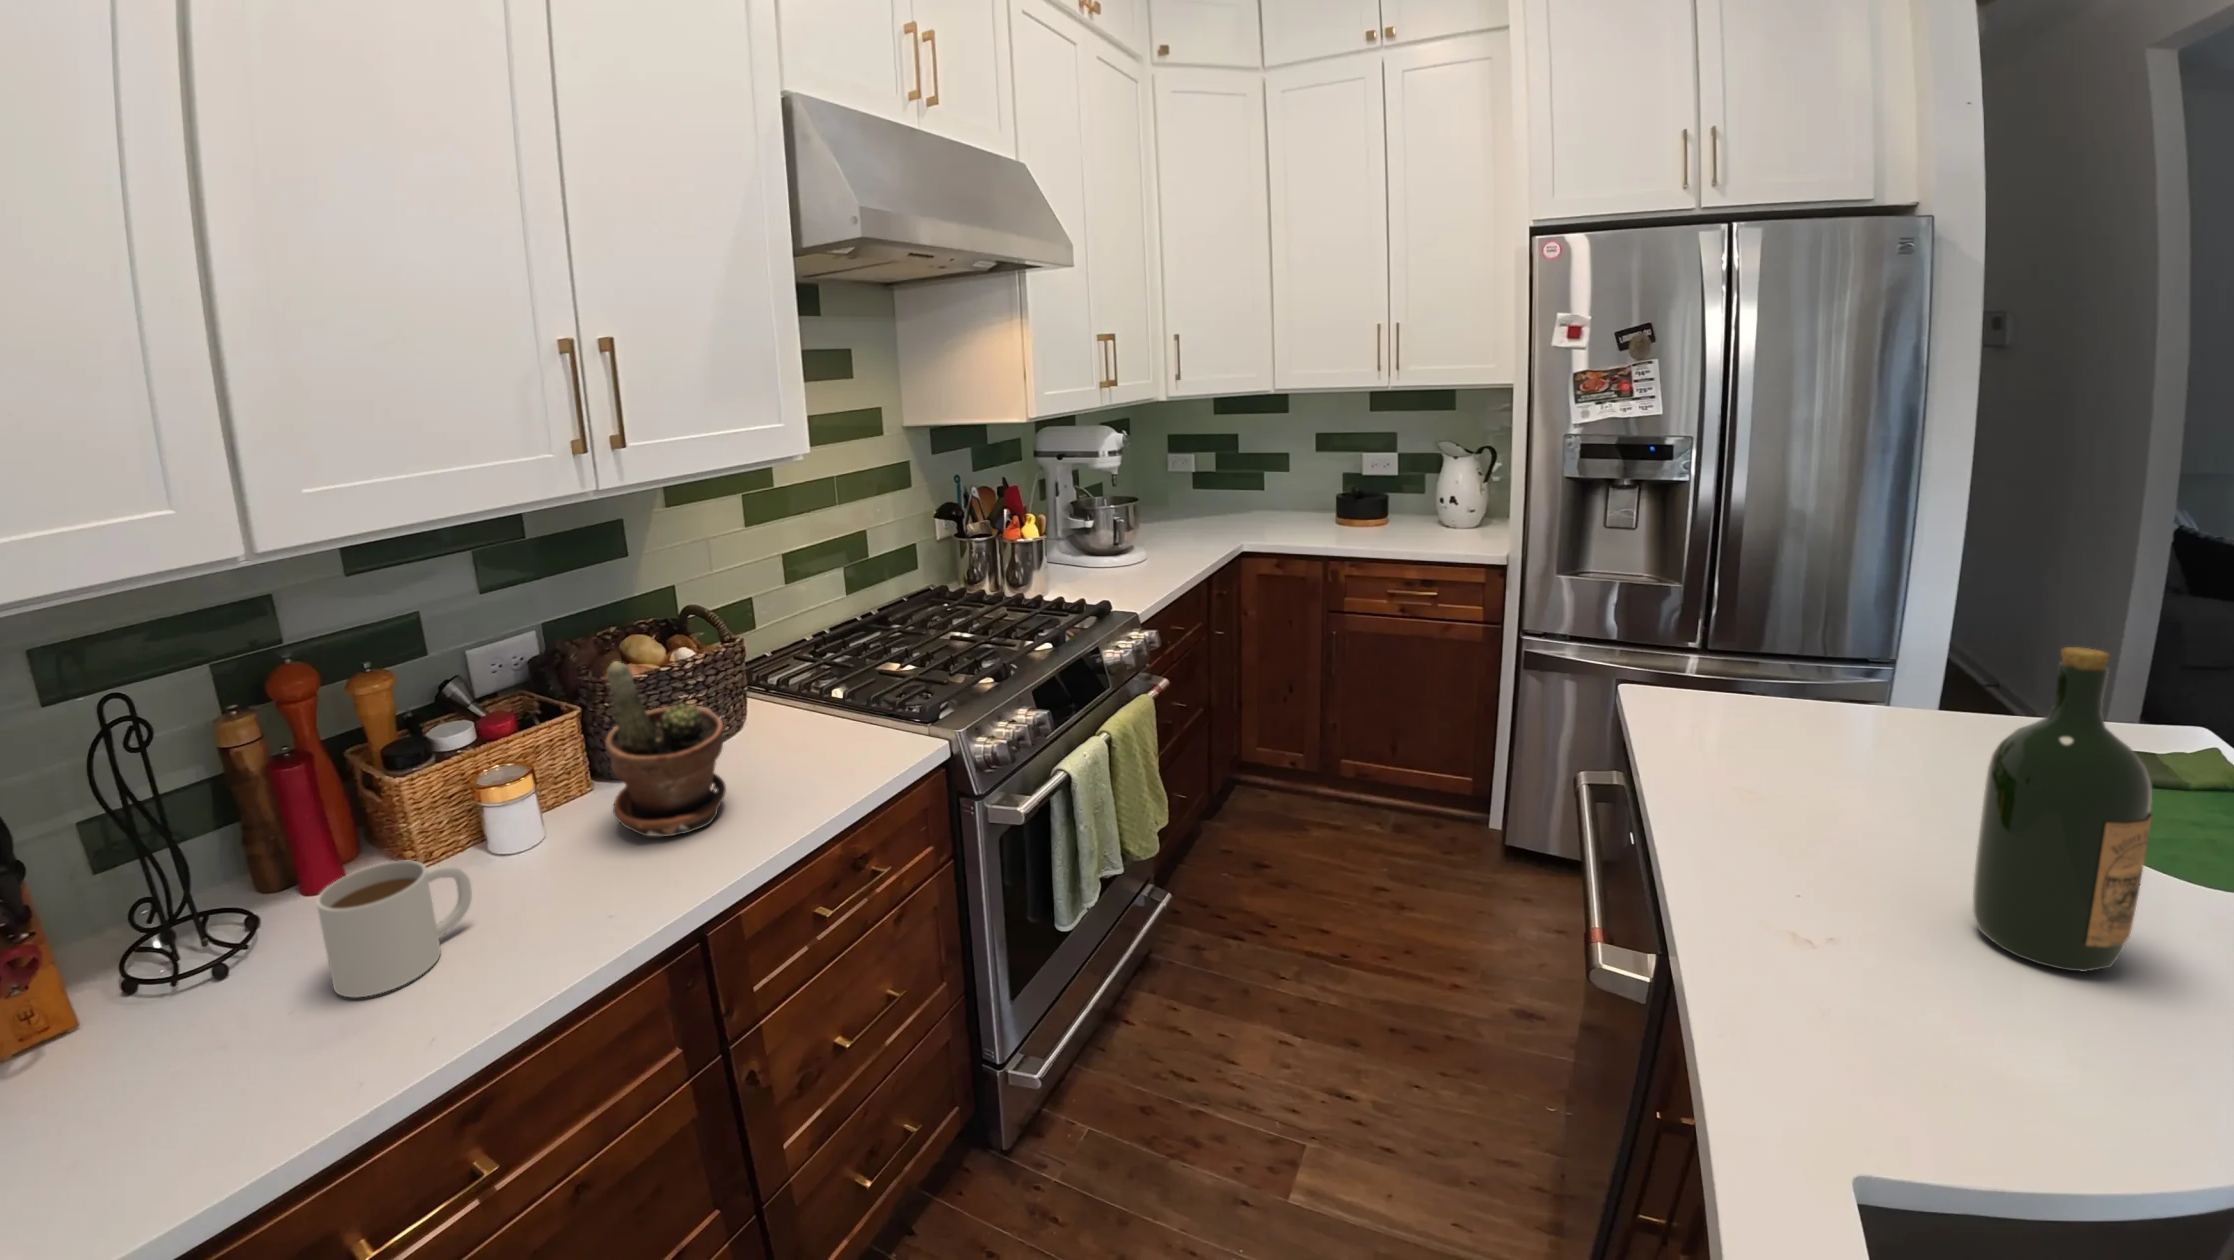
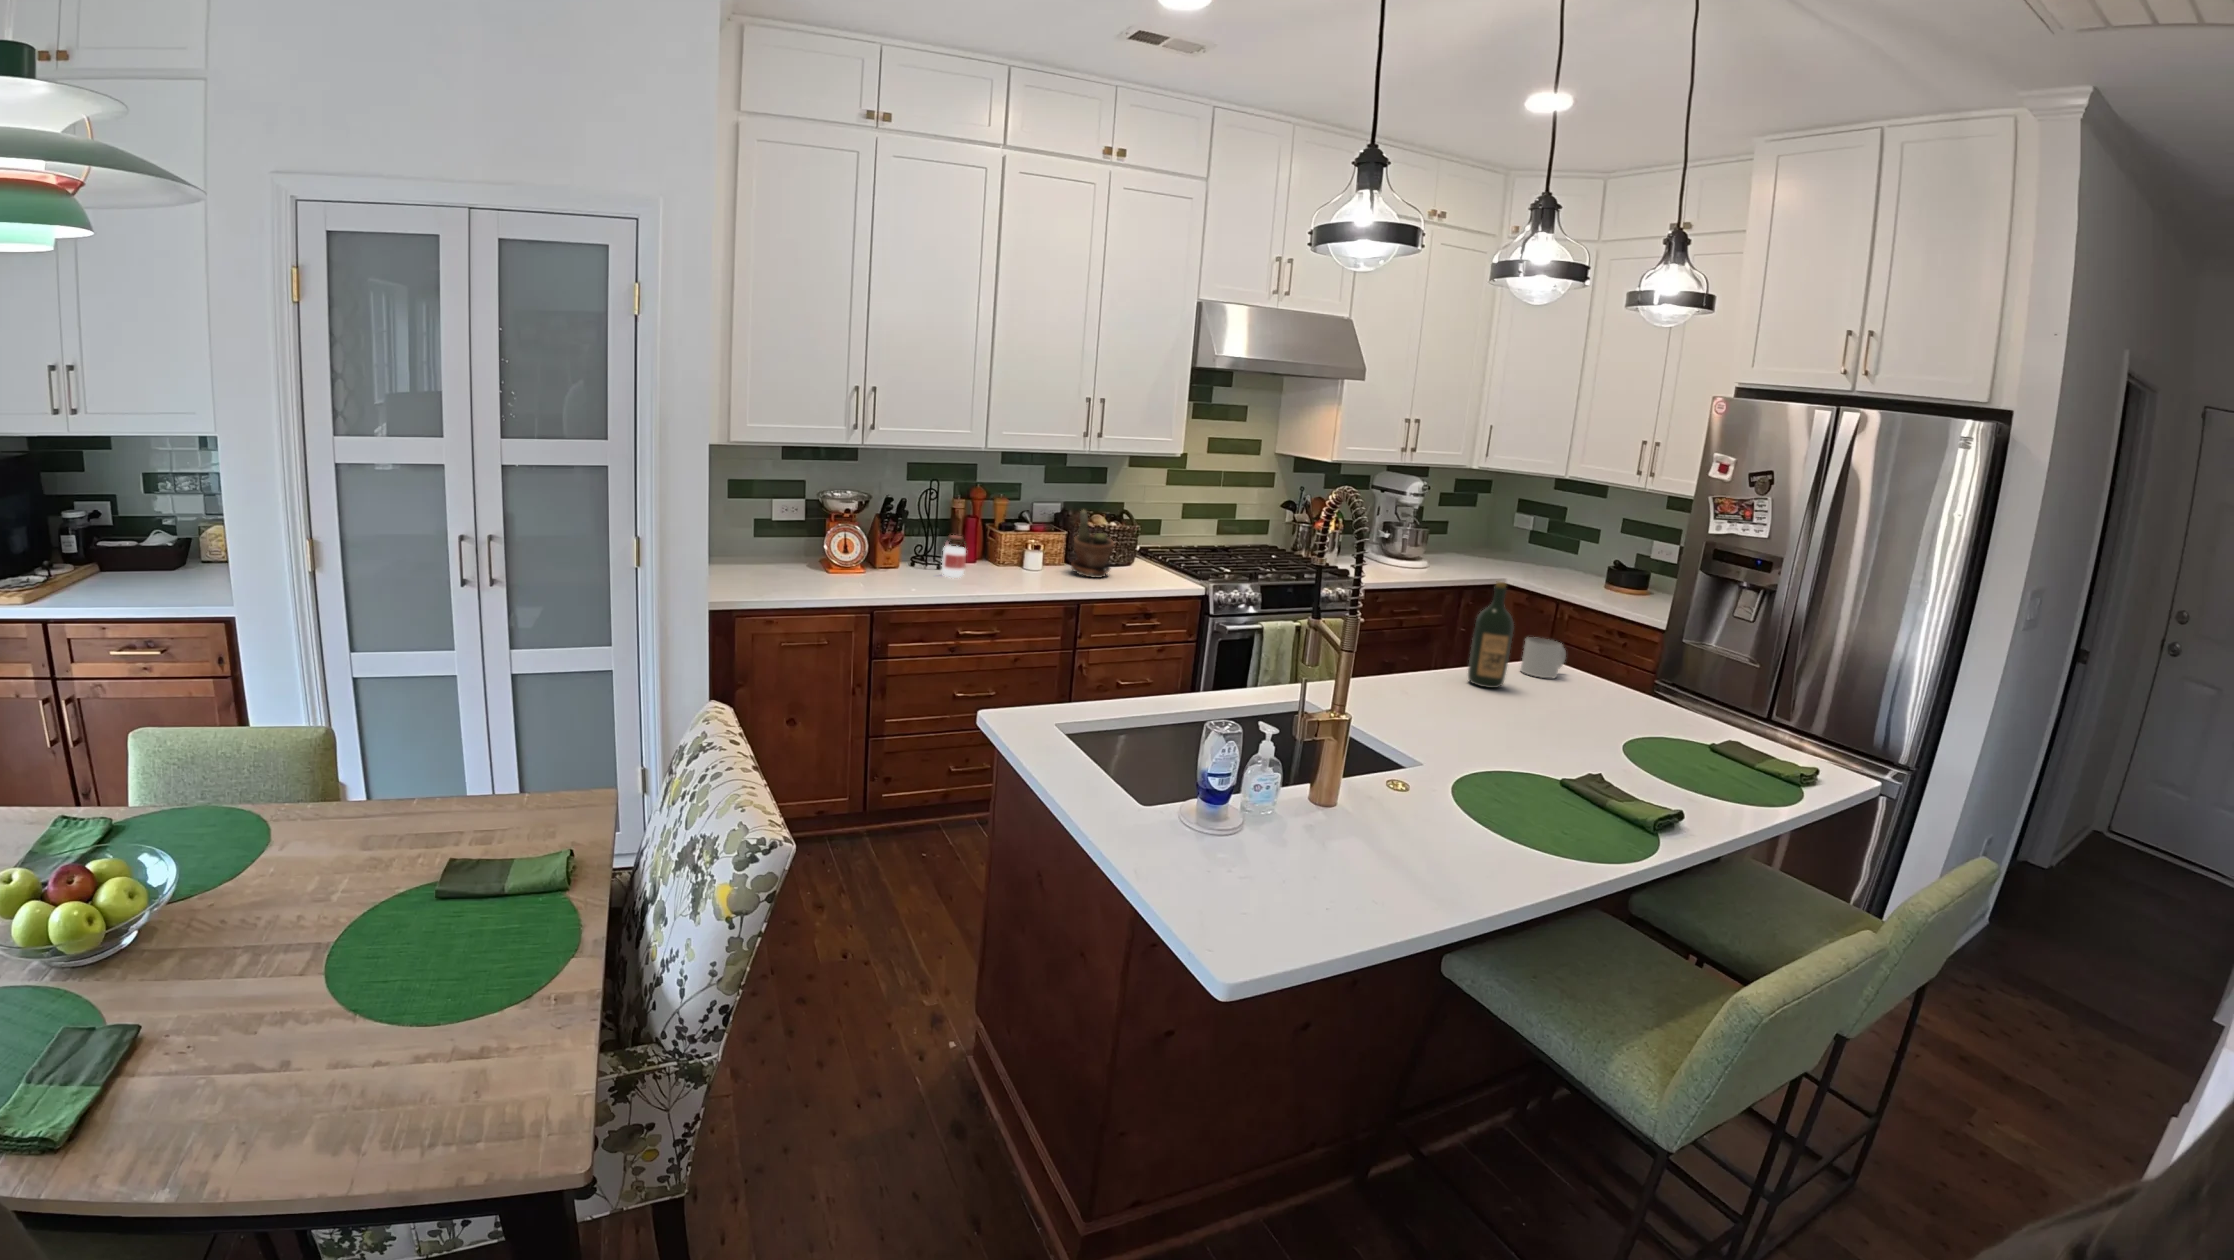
mug: present [317,861,472,997] -> present [1521,637,1566,678]
jar: none [67,923,215,1114] -> present [942,535,966,578]

